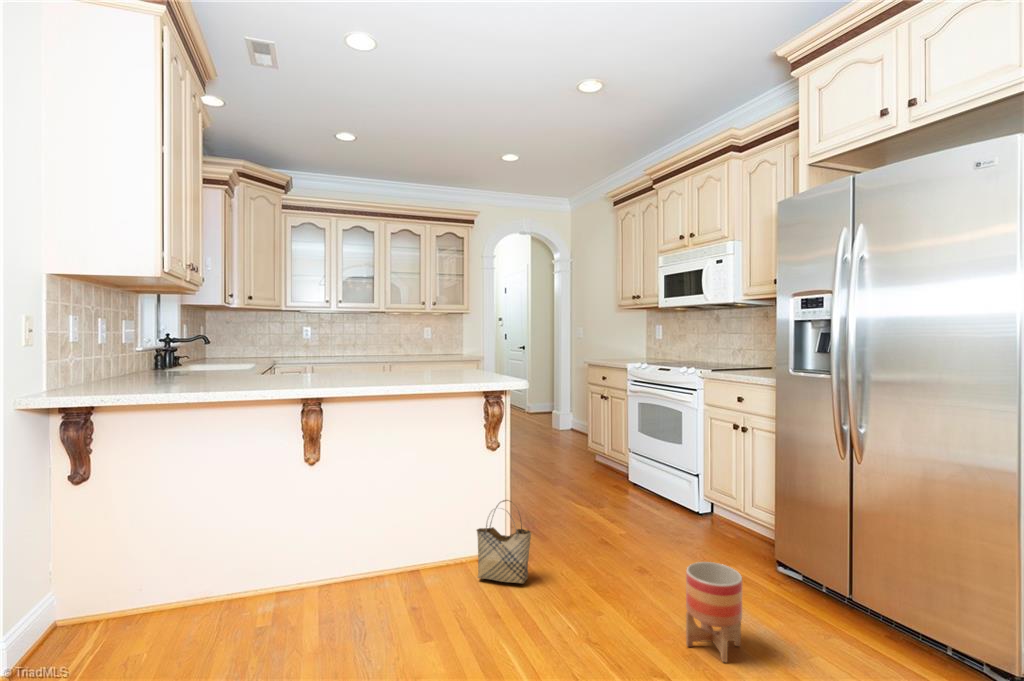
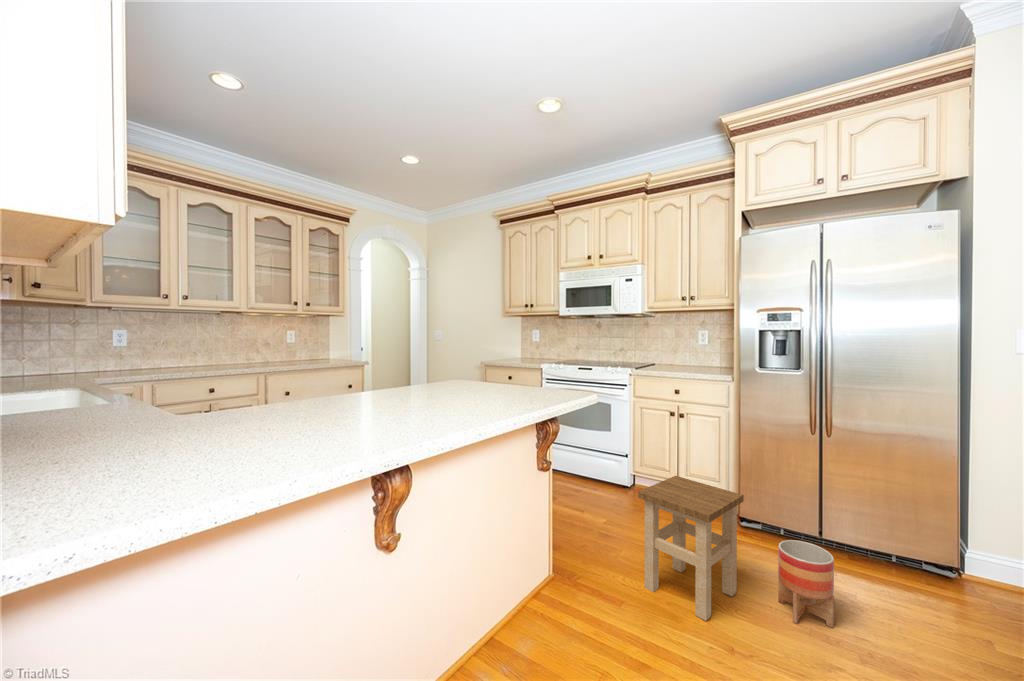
stool: none [574,481,672,615] -> present [638,476,744,621]
woven basket: present [477,500,531,583] -> none [560,524,616,623]

